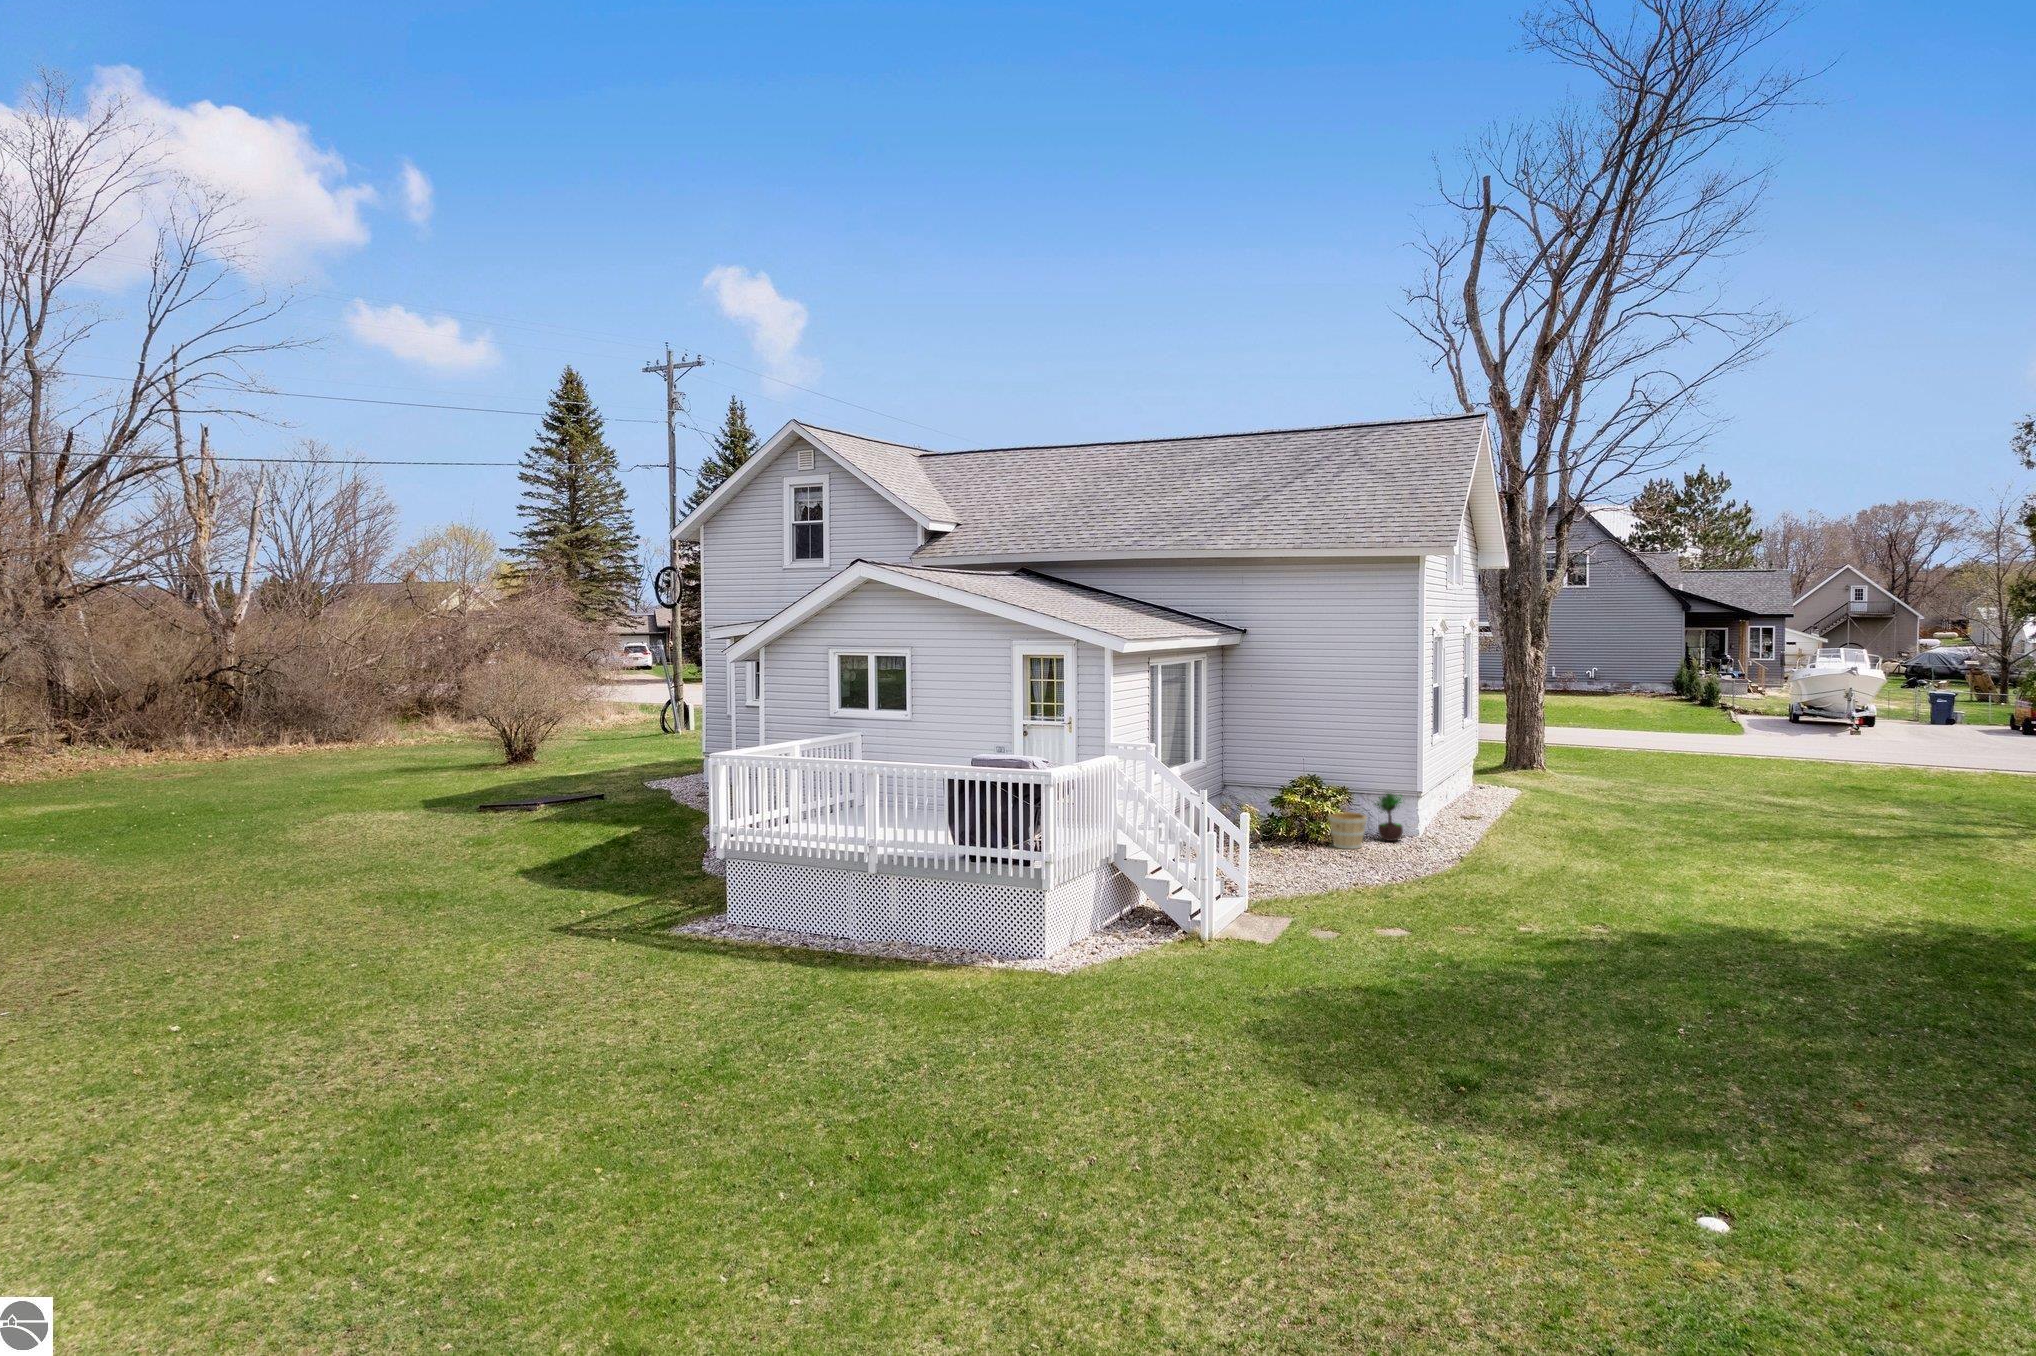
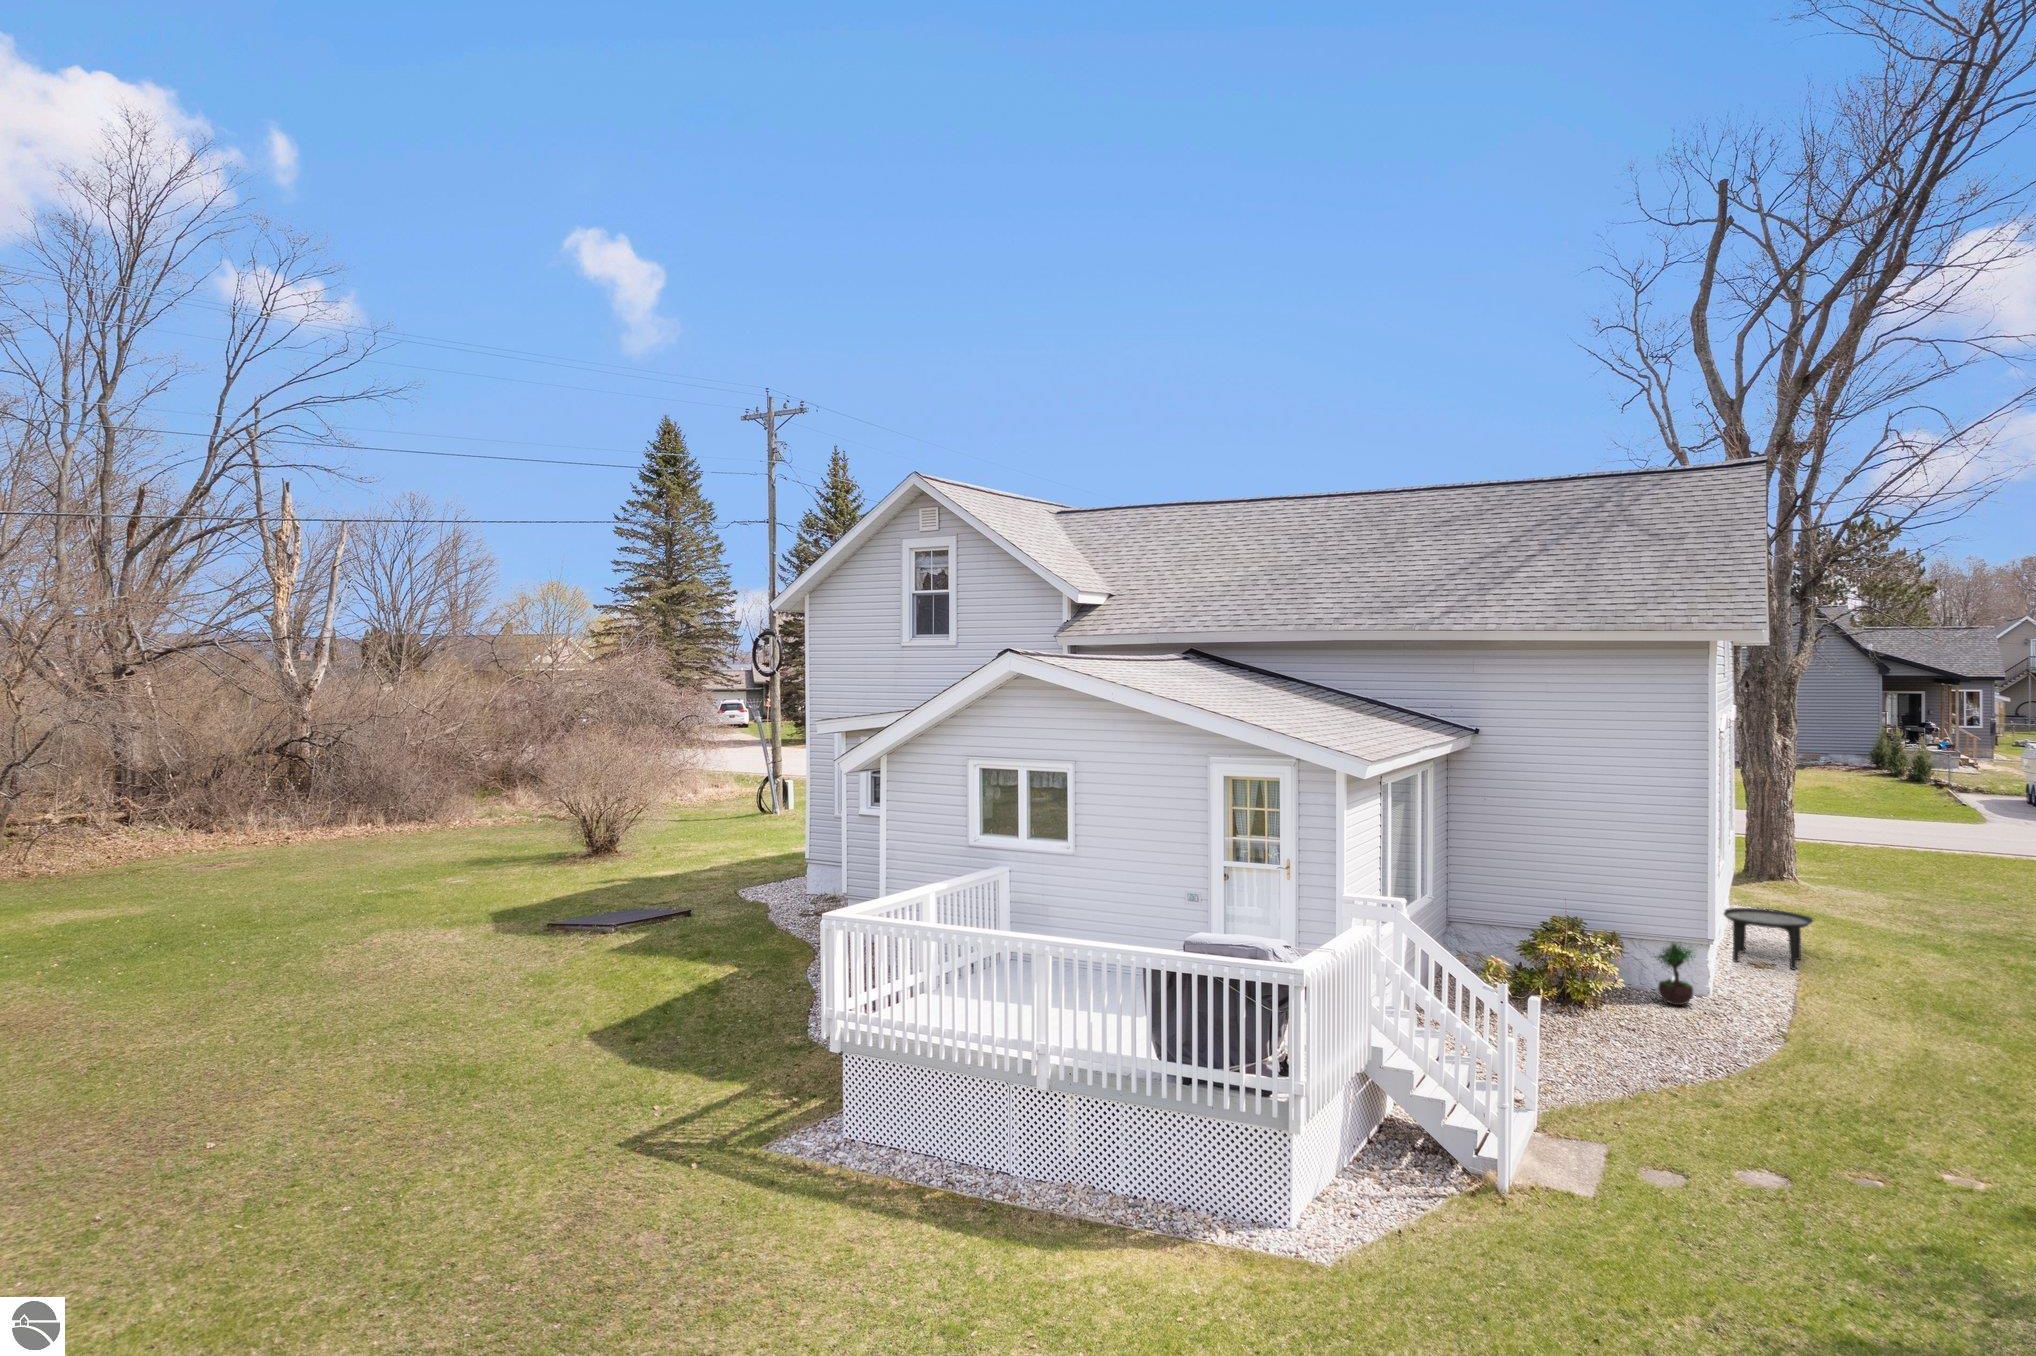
round table: none [1447,777,1514,821] -> present [1724,908,1813,970]
wooden bucket: present [1329,812,1367,849] -> none [1596,966,1652,1019]

